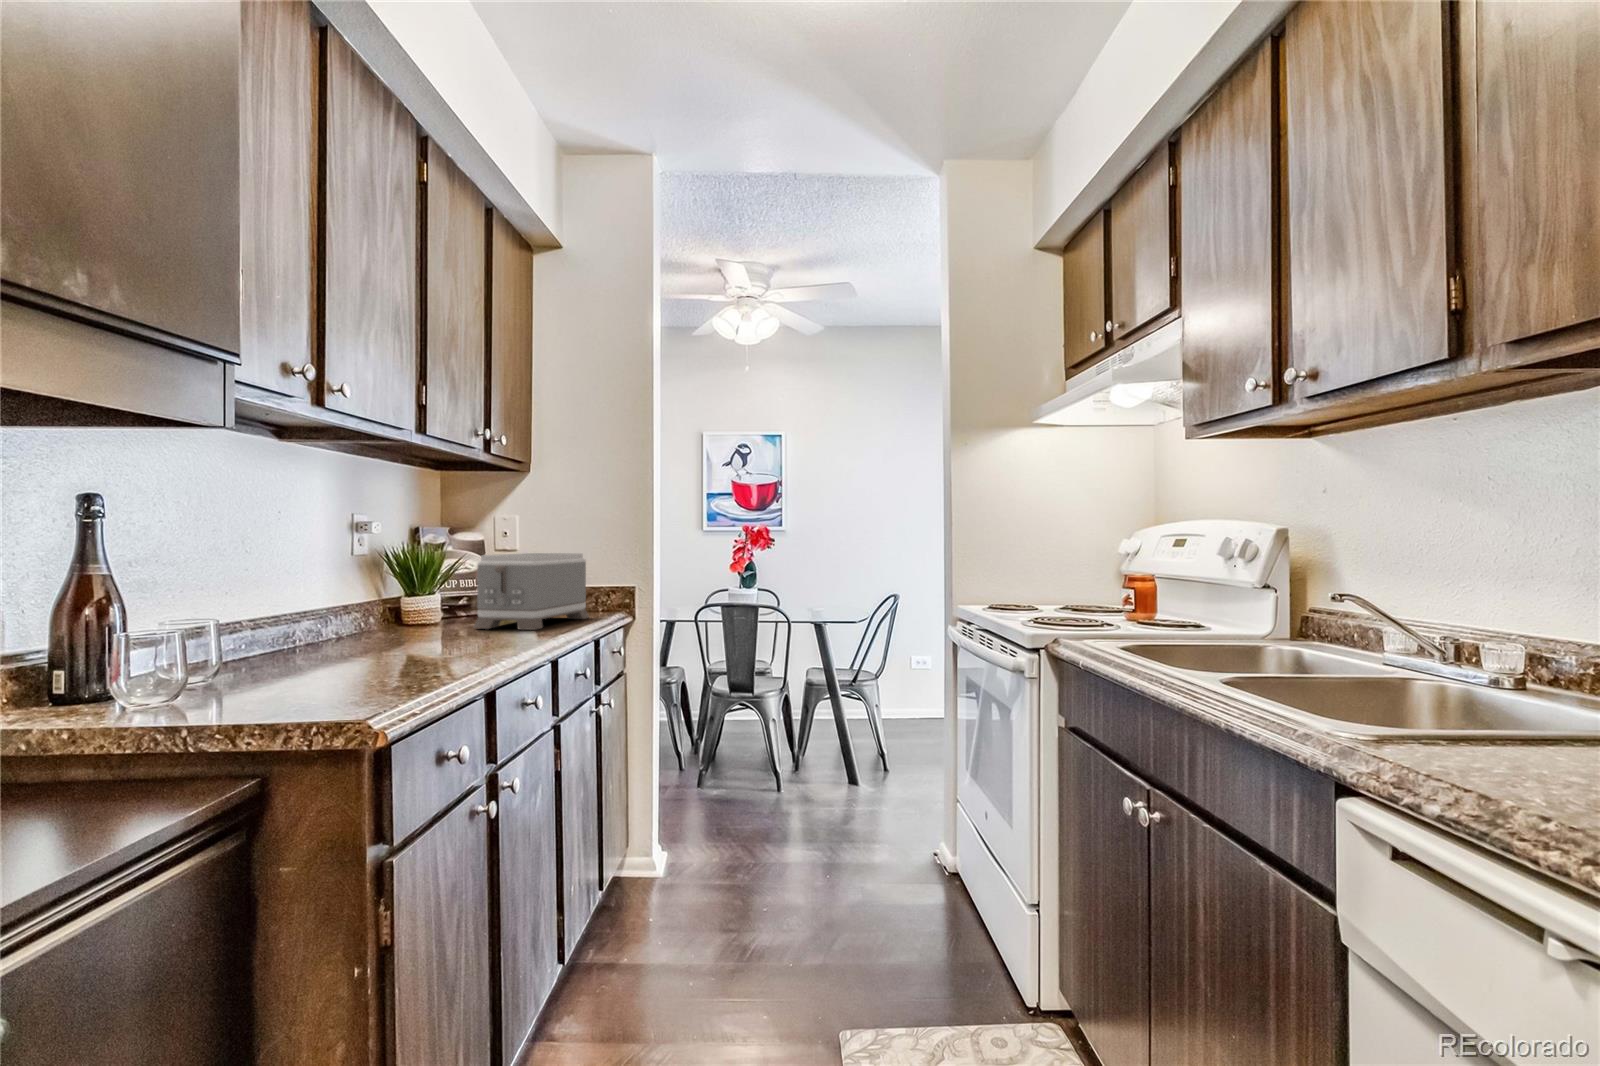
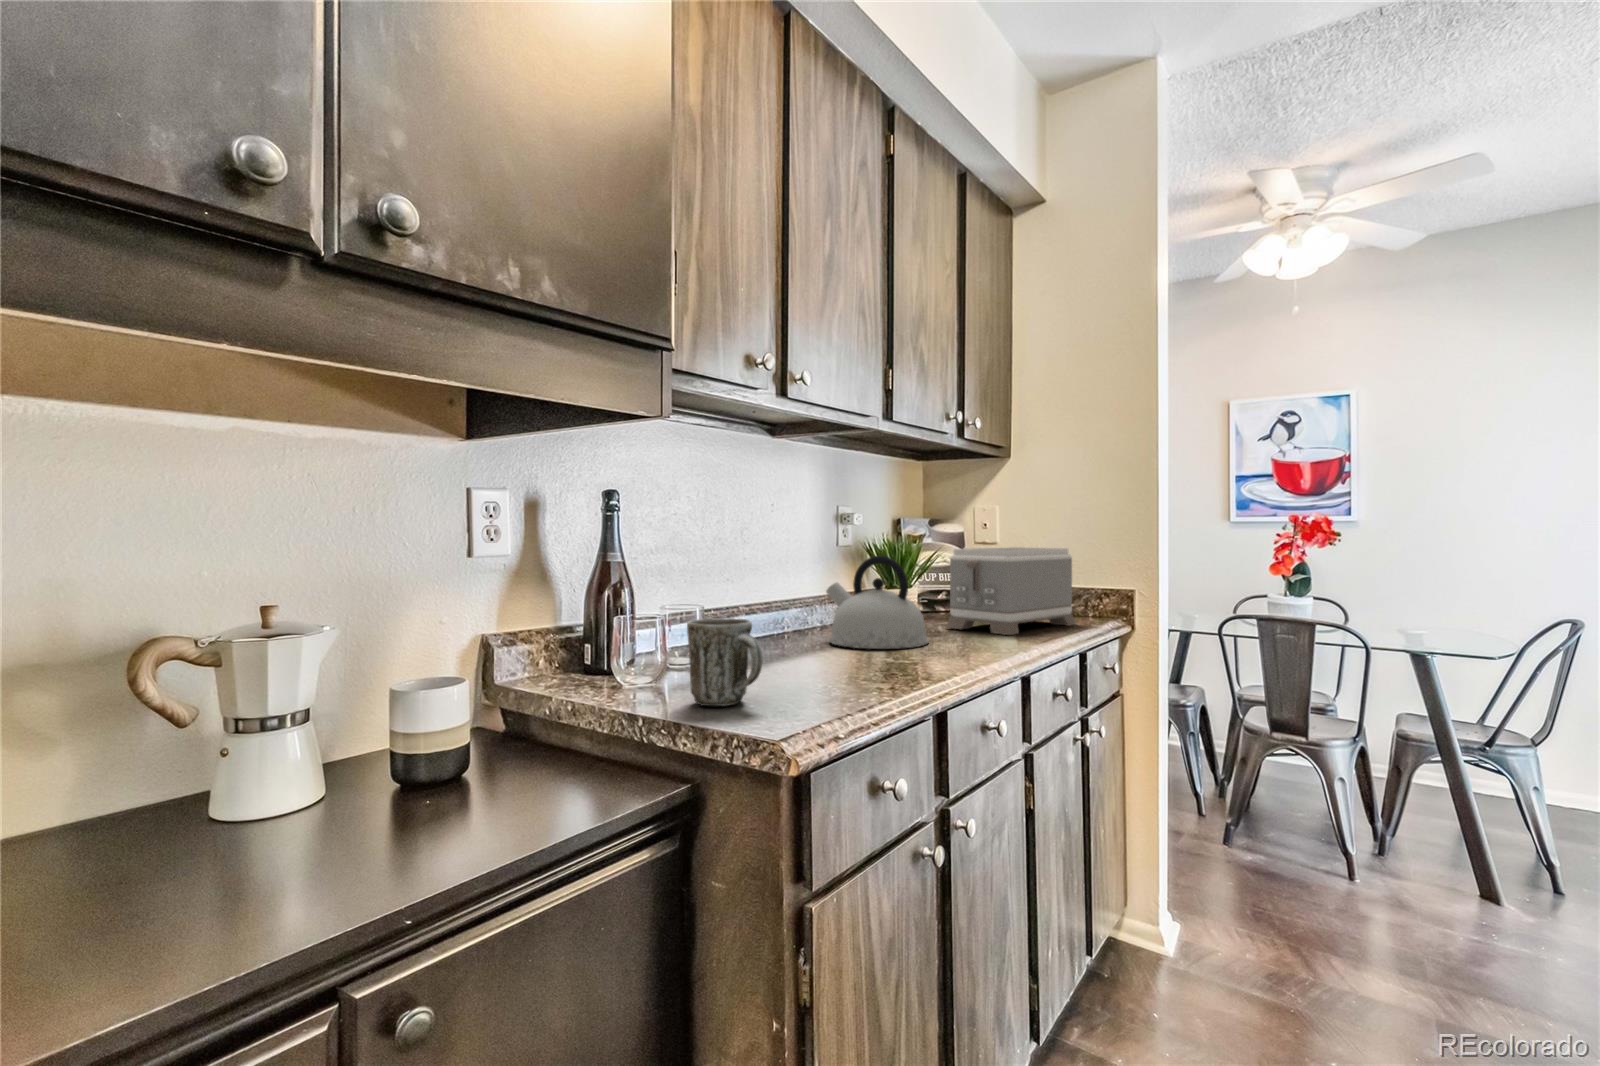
kettle: none [350,562,463,651] -> present [826,555,929,649]
mug: none [236,624,328,710] -> present [687,618,762,706]

